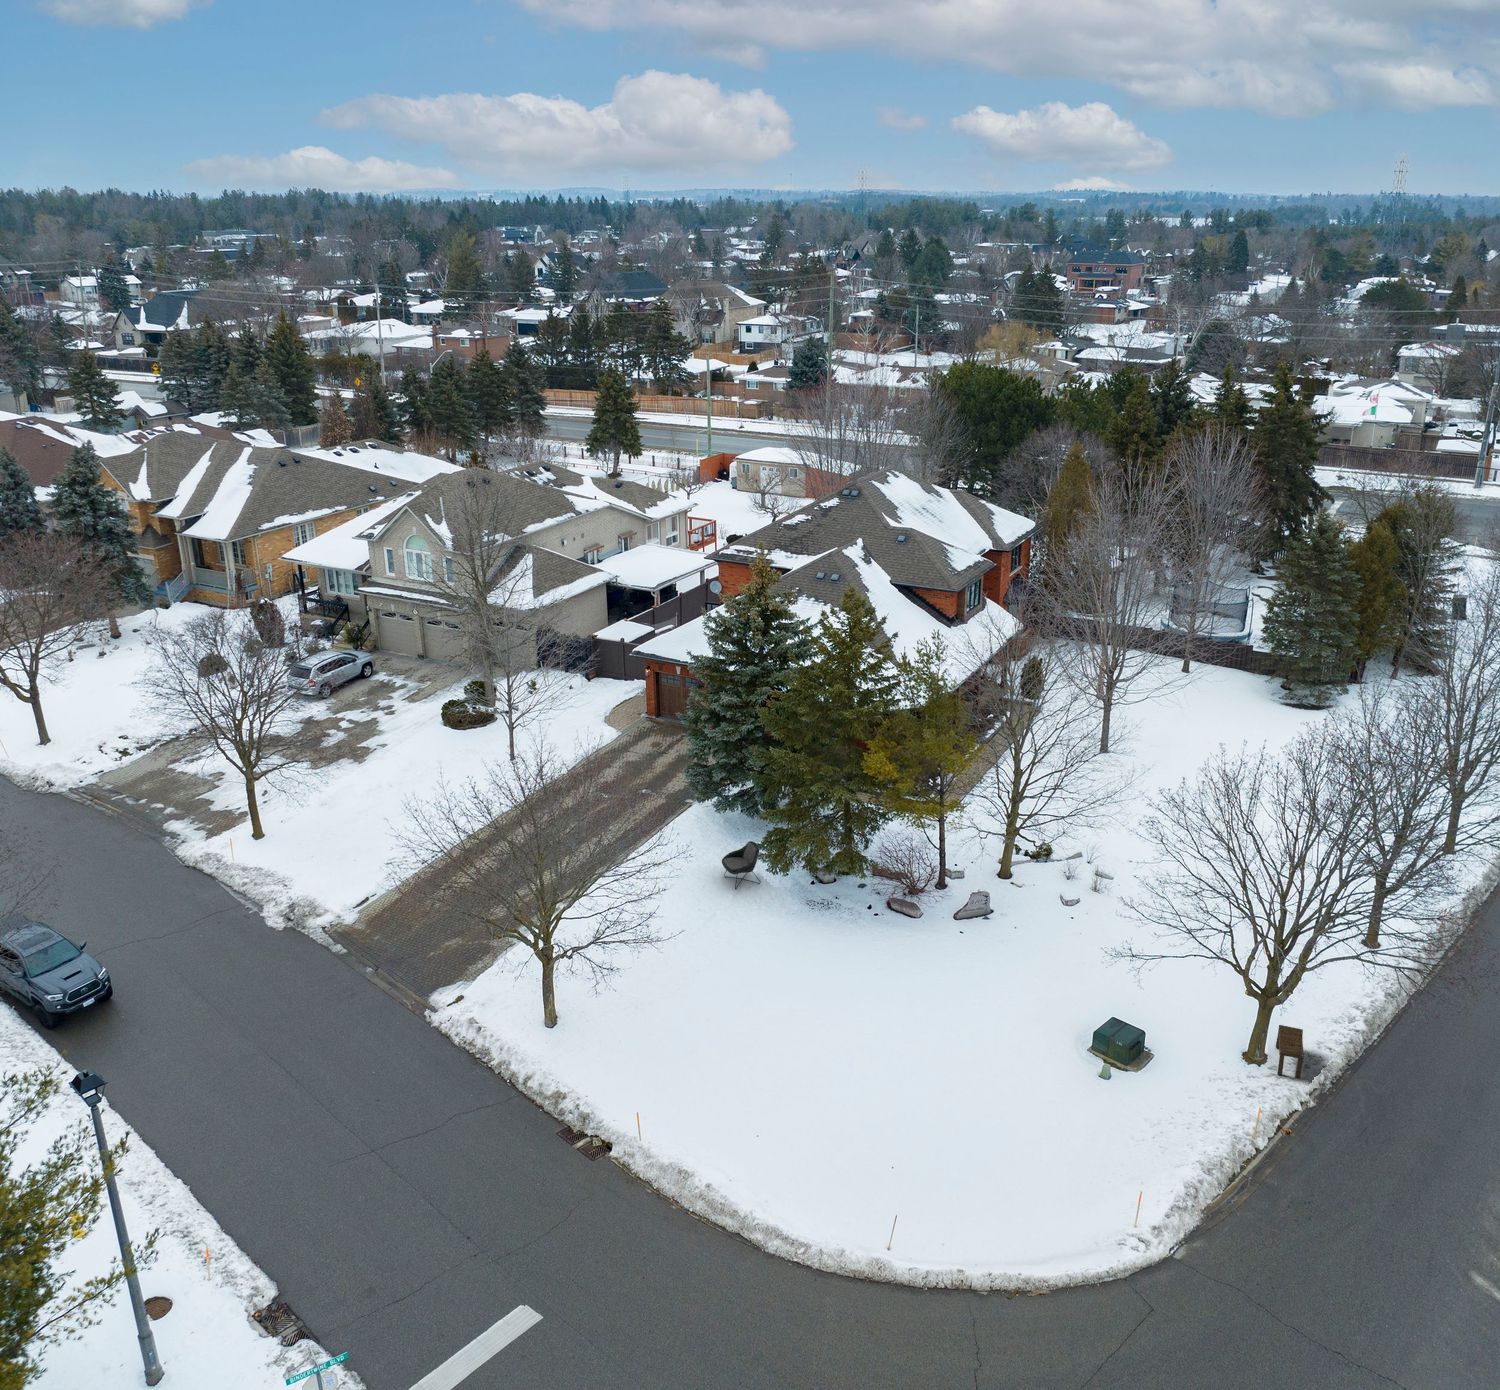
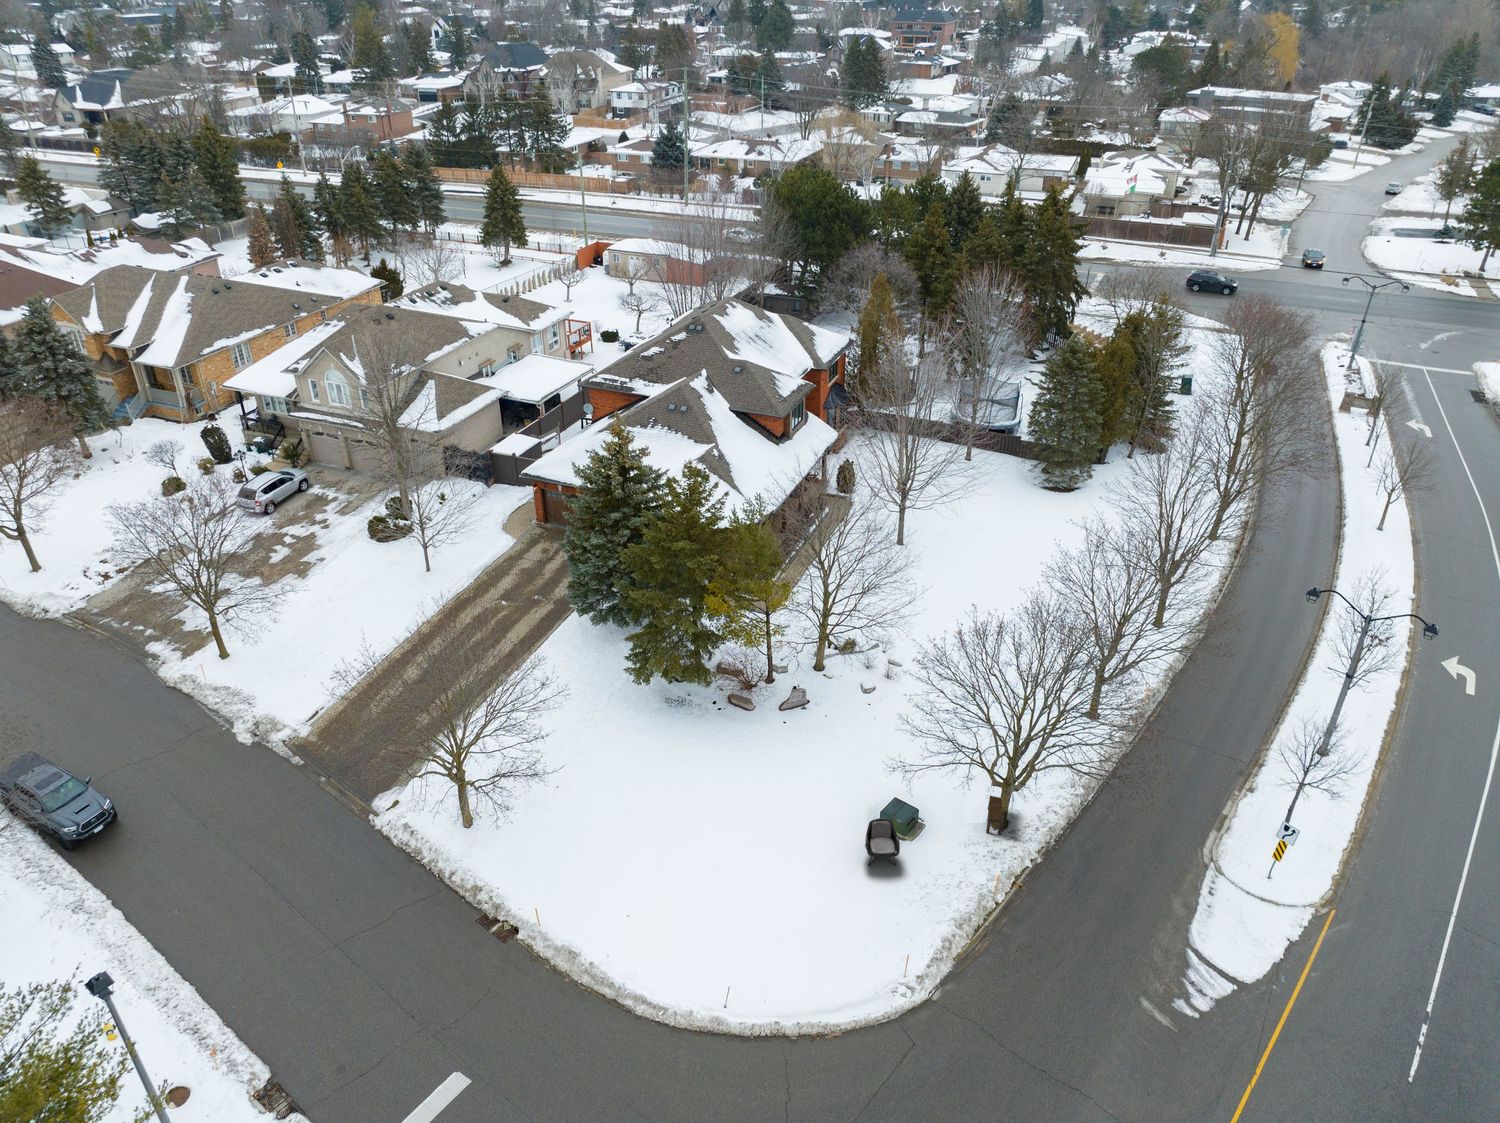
lounge chair: present [722,841,761,889] -> present [865,818,900,865]

